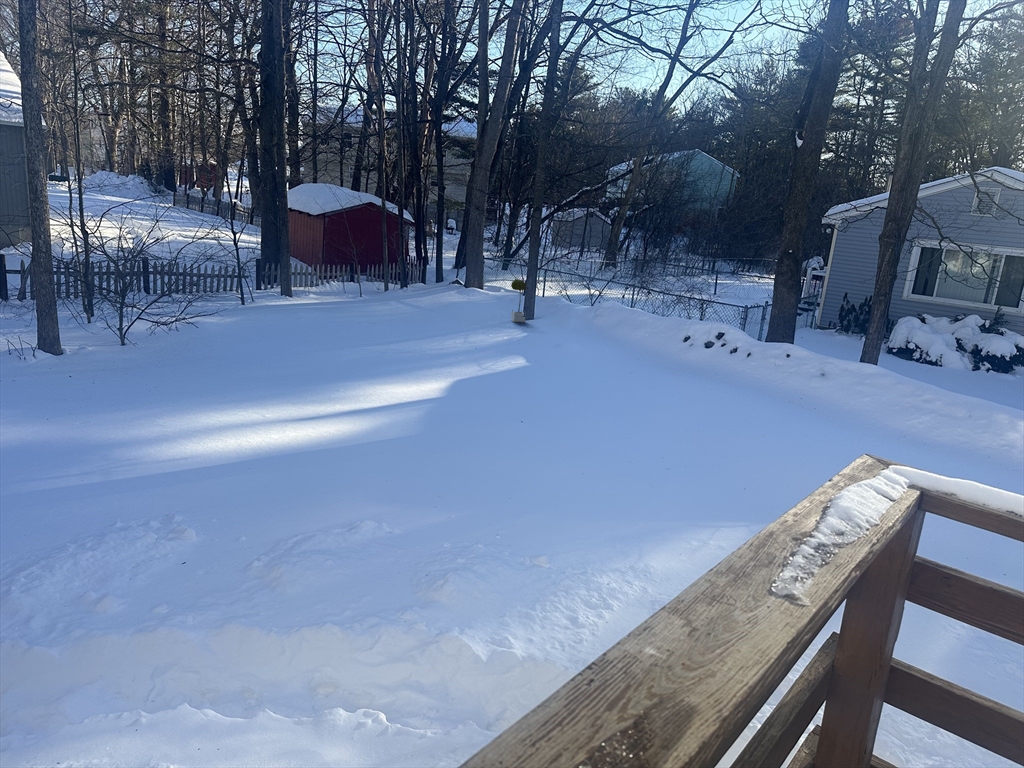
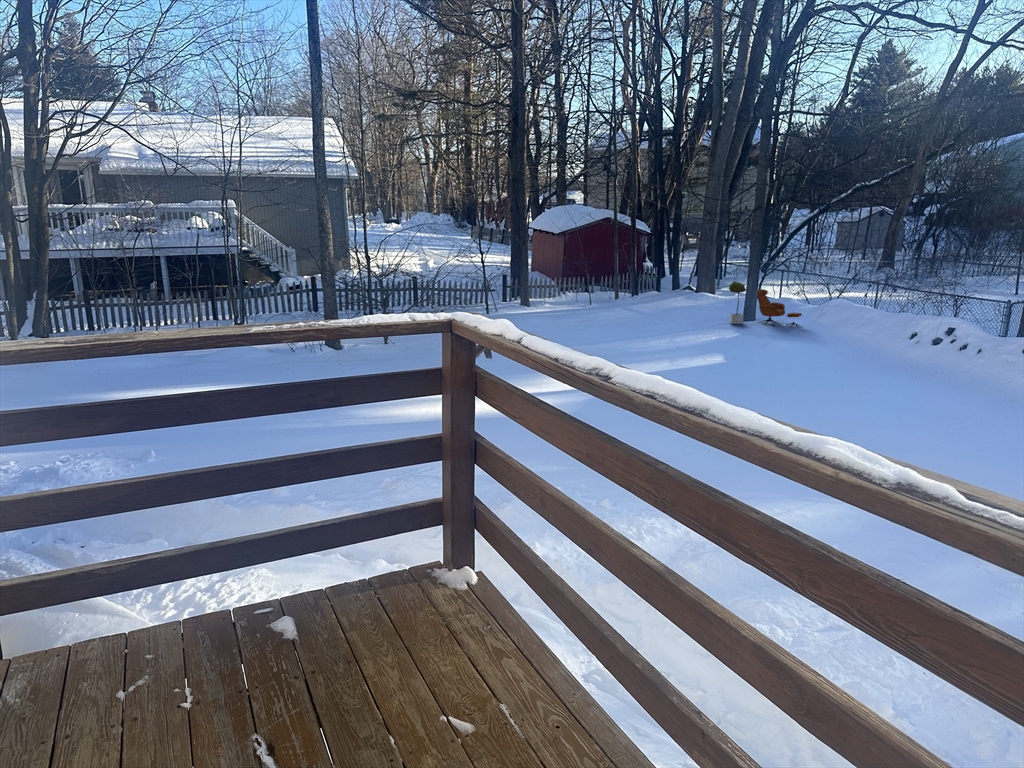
lounge chair: none [538,288,581,327] -> present [757,289,802,327]

